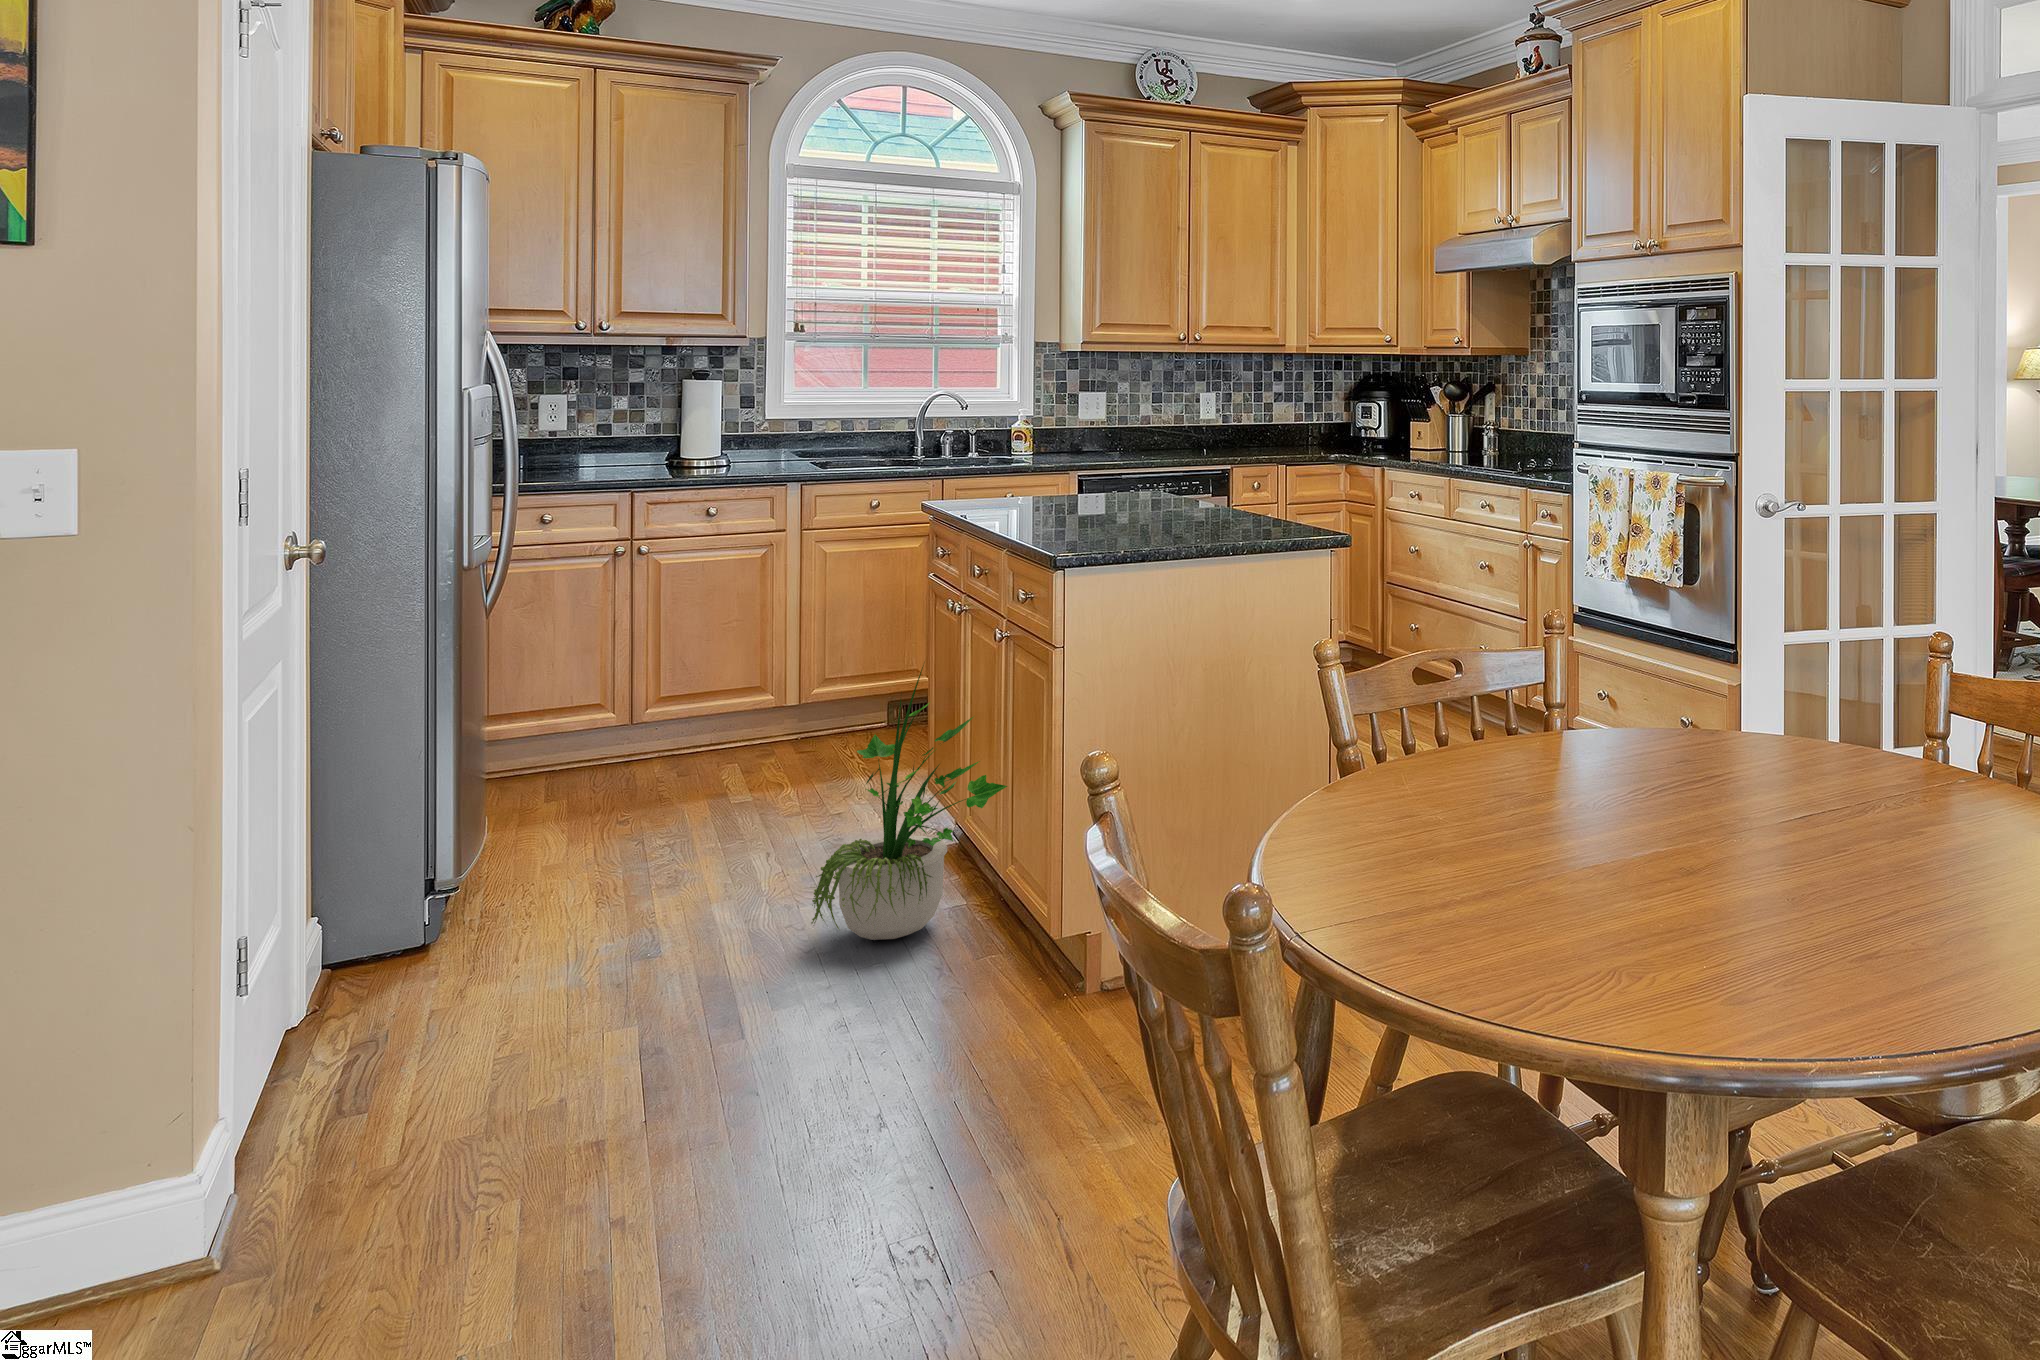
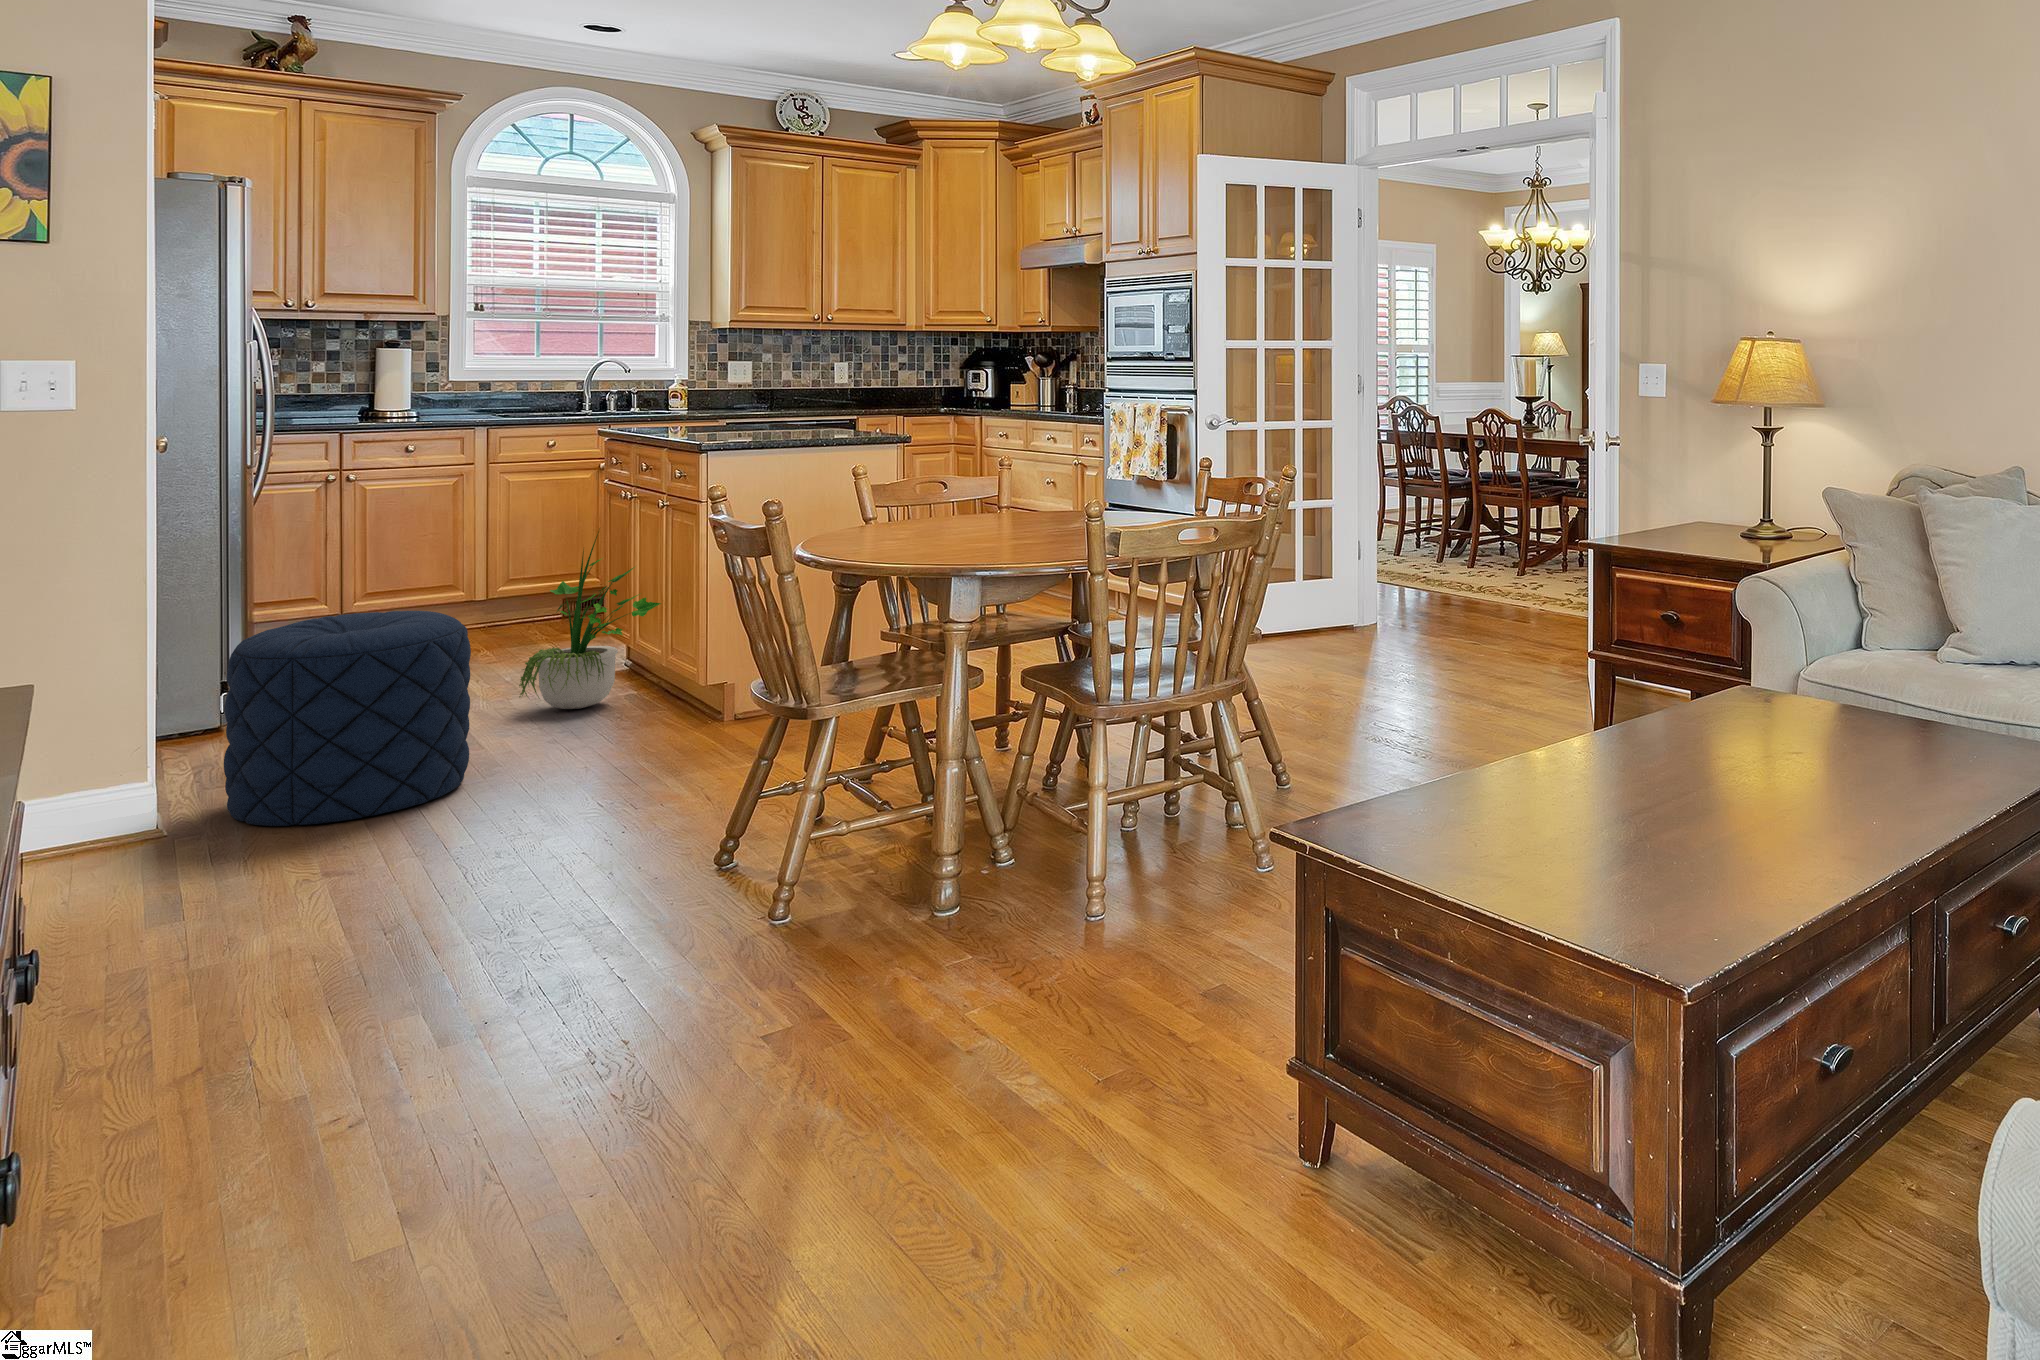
pouf: none [321,841,716,1270] -> present [224,611,471,826]

